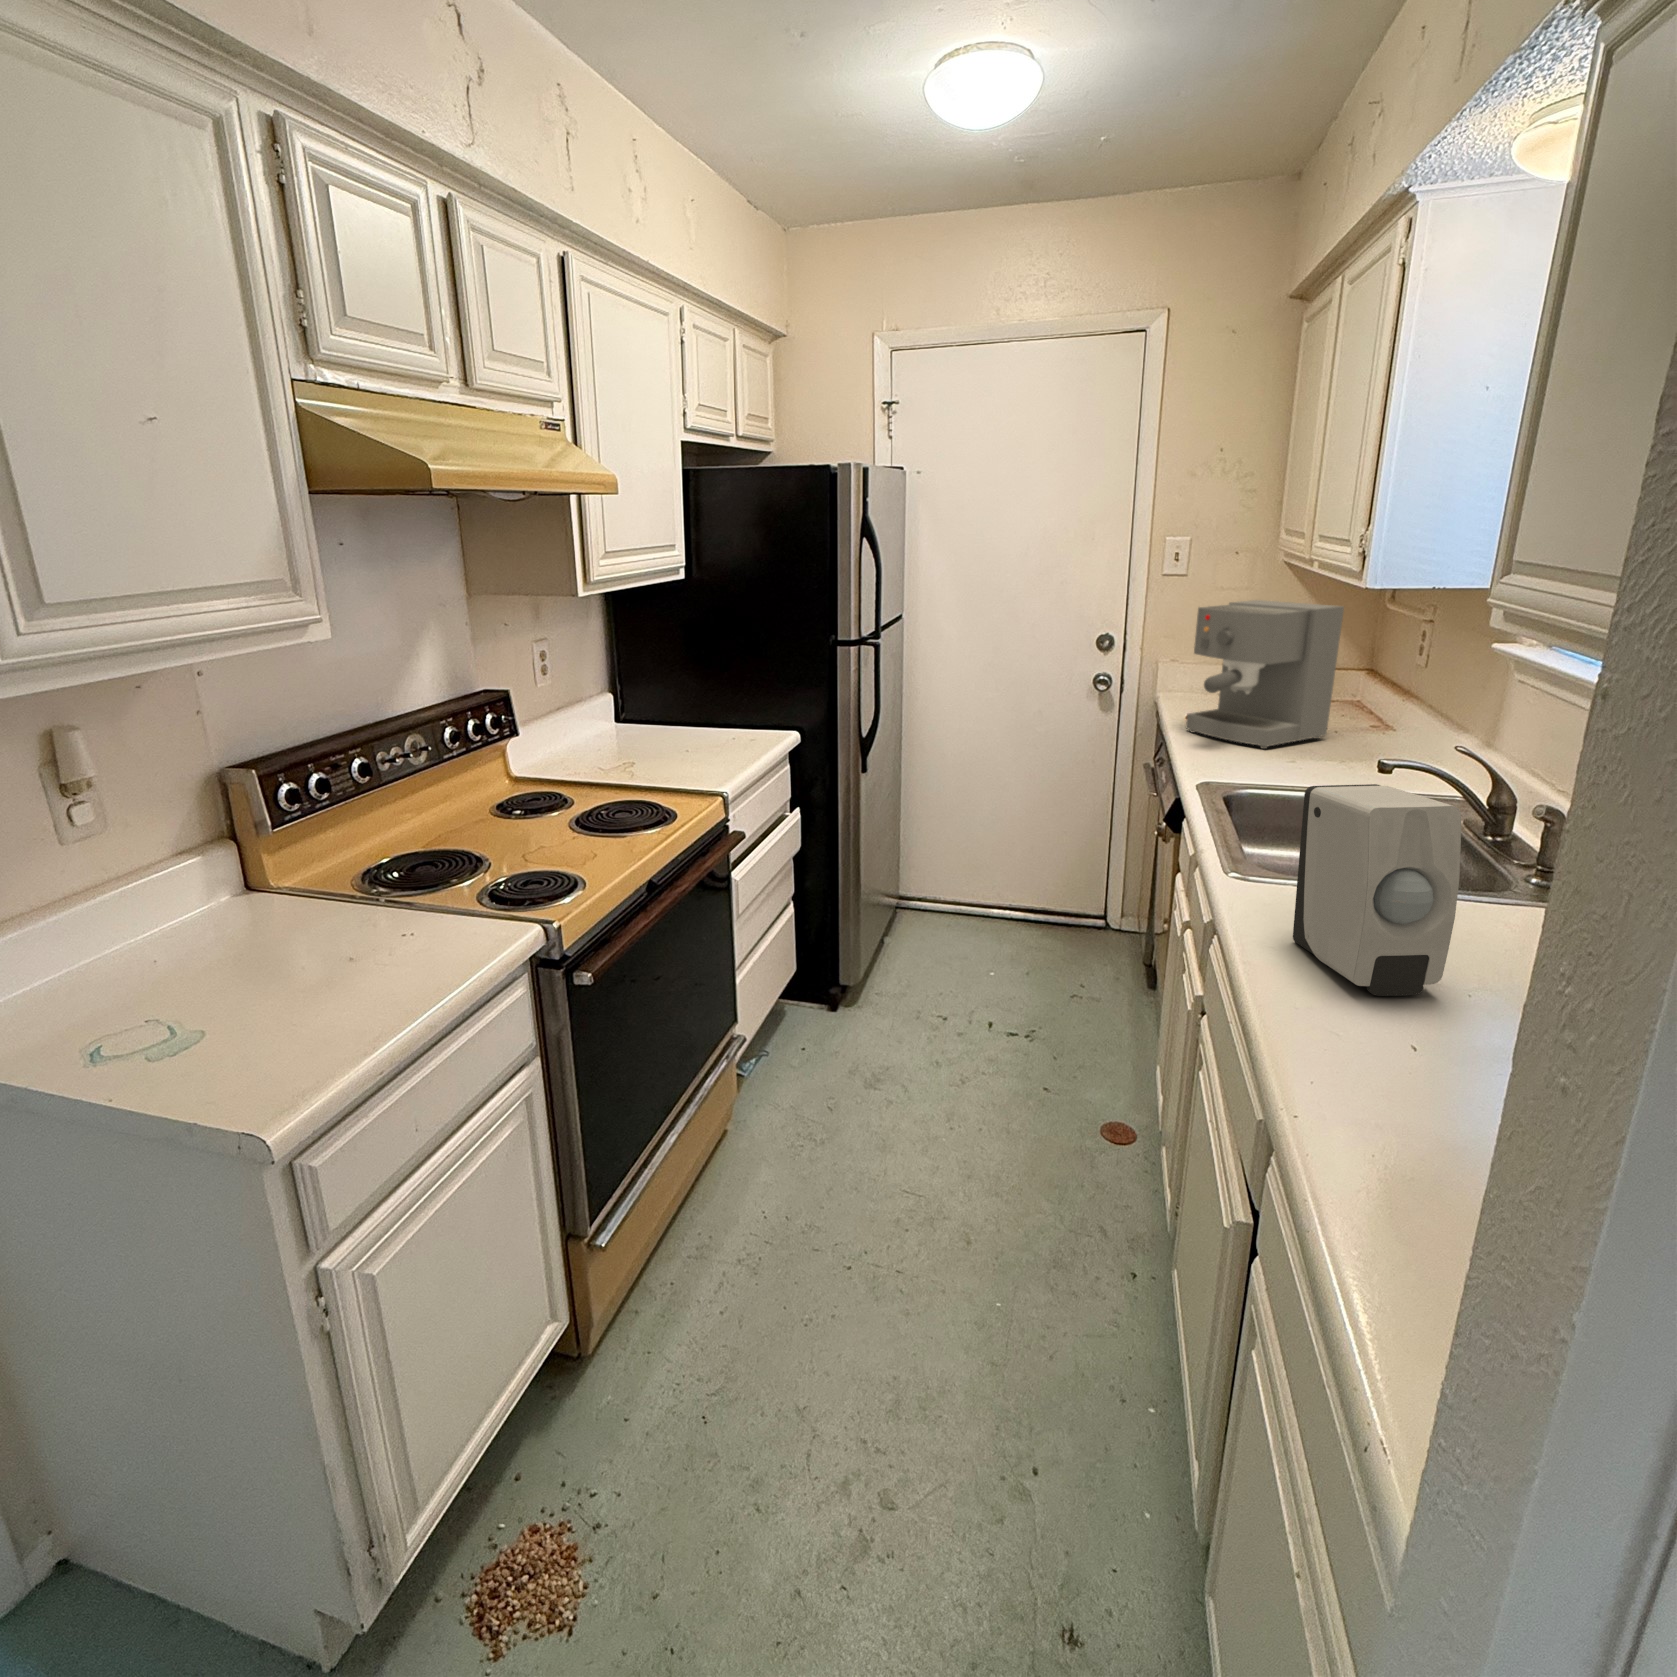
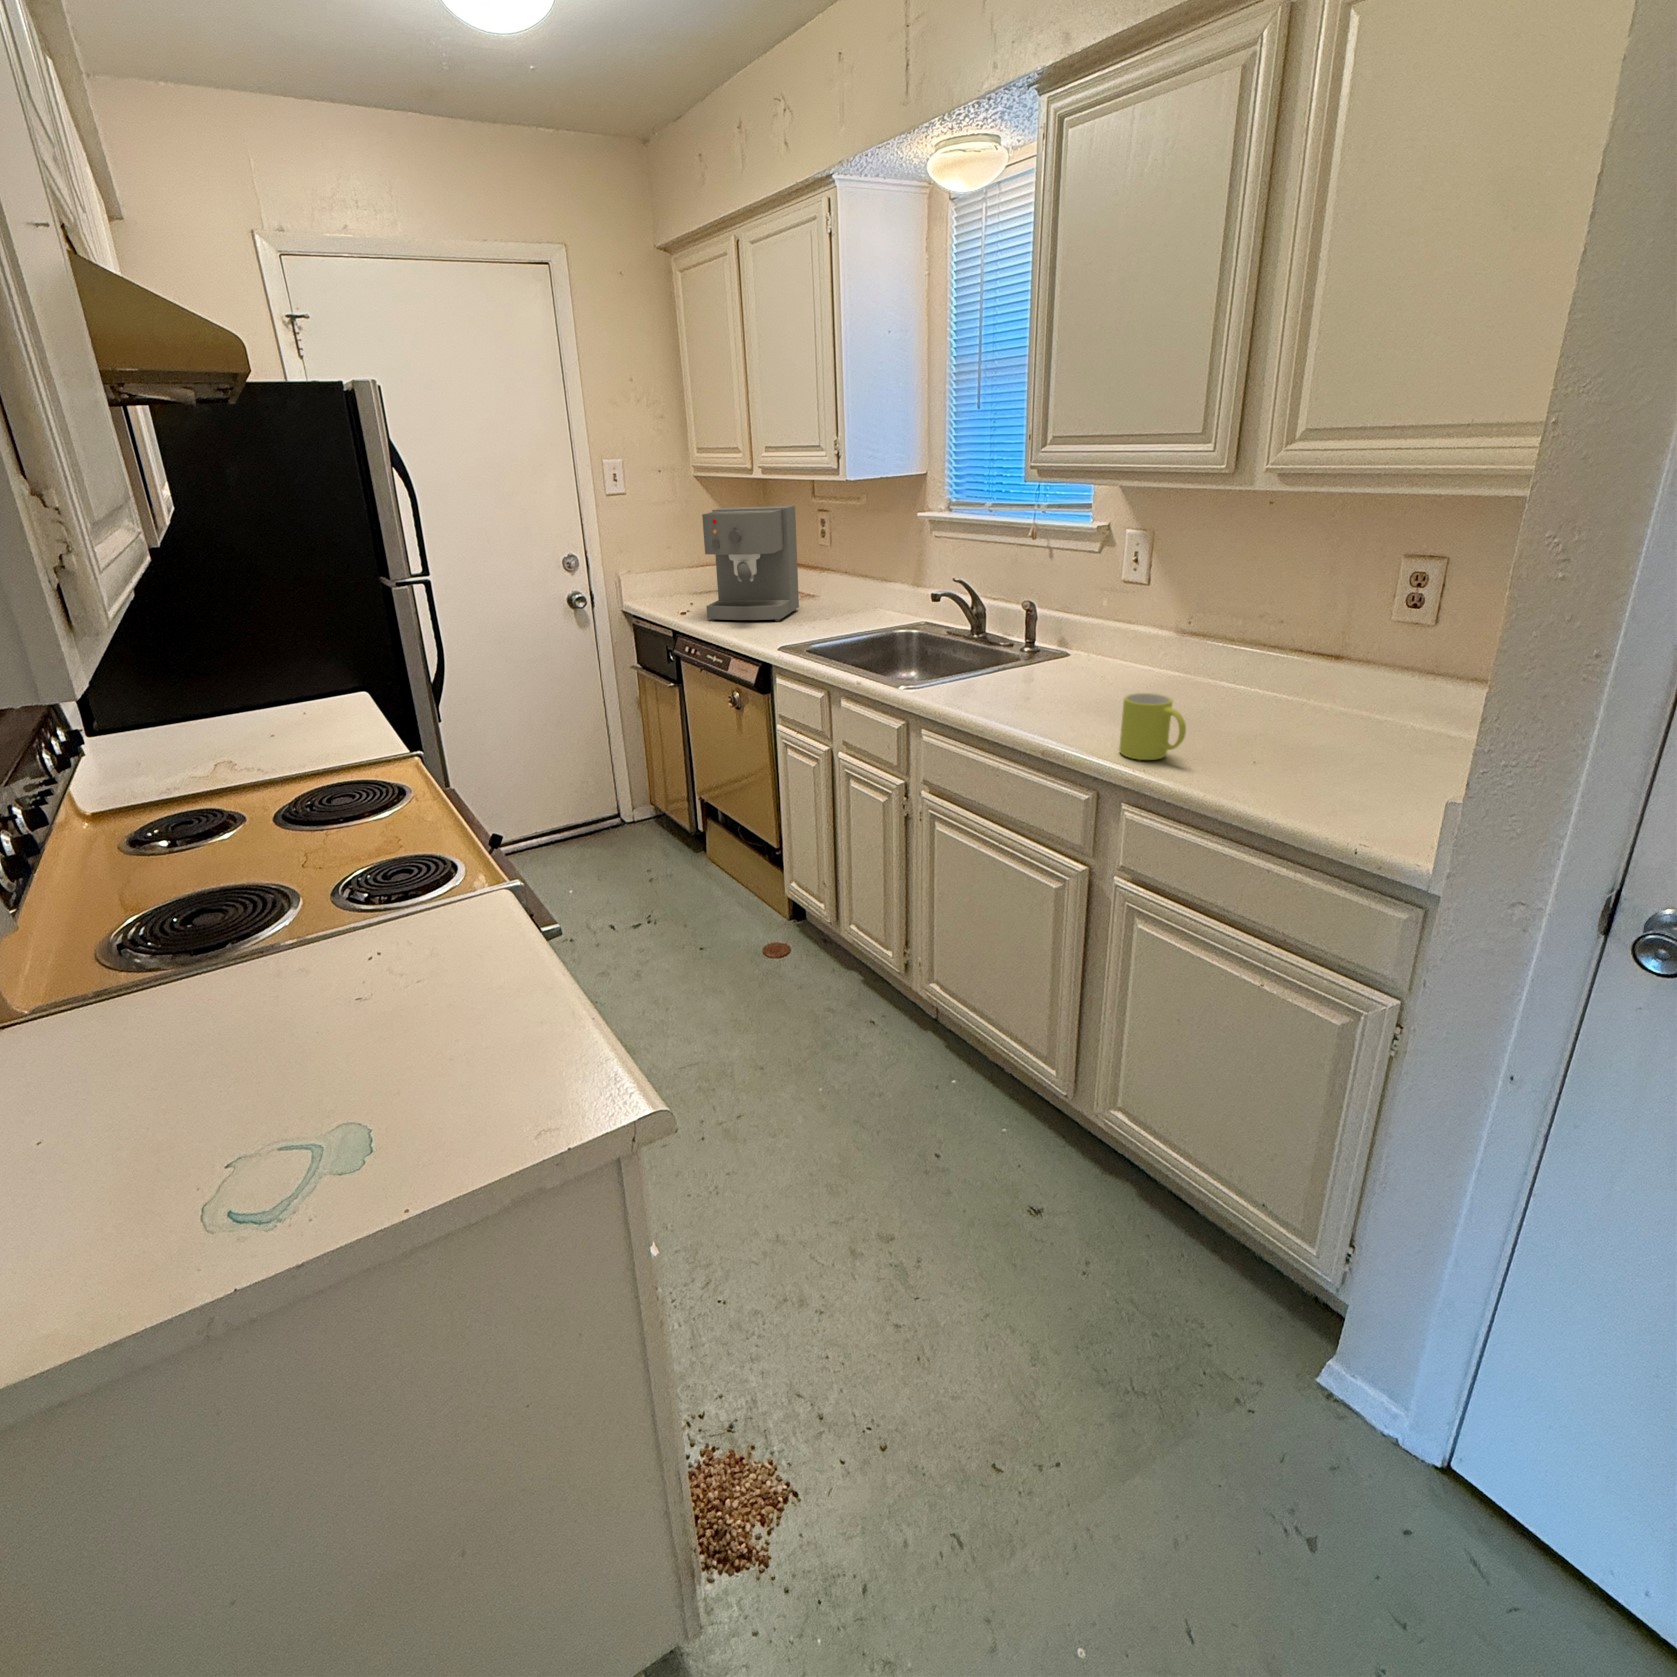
soap dispenser: present [1293,784,1461,996] -> none [995,589,1095,716]
mug: none [1315,990,1416,1113] -> present [1119,693,1186,760]

